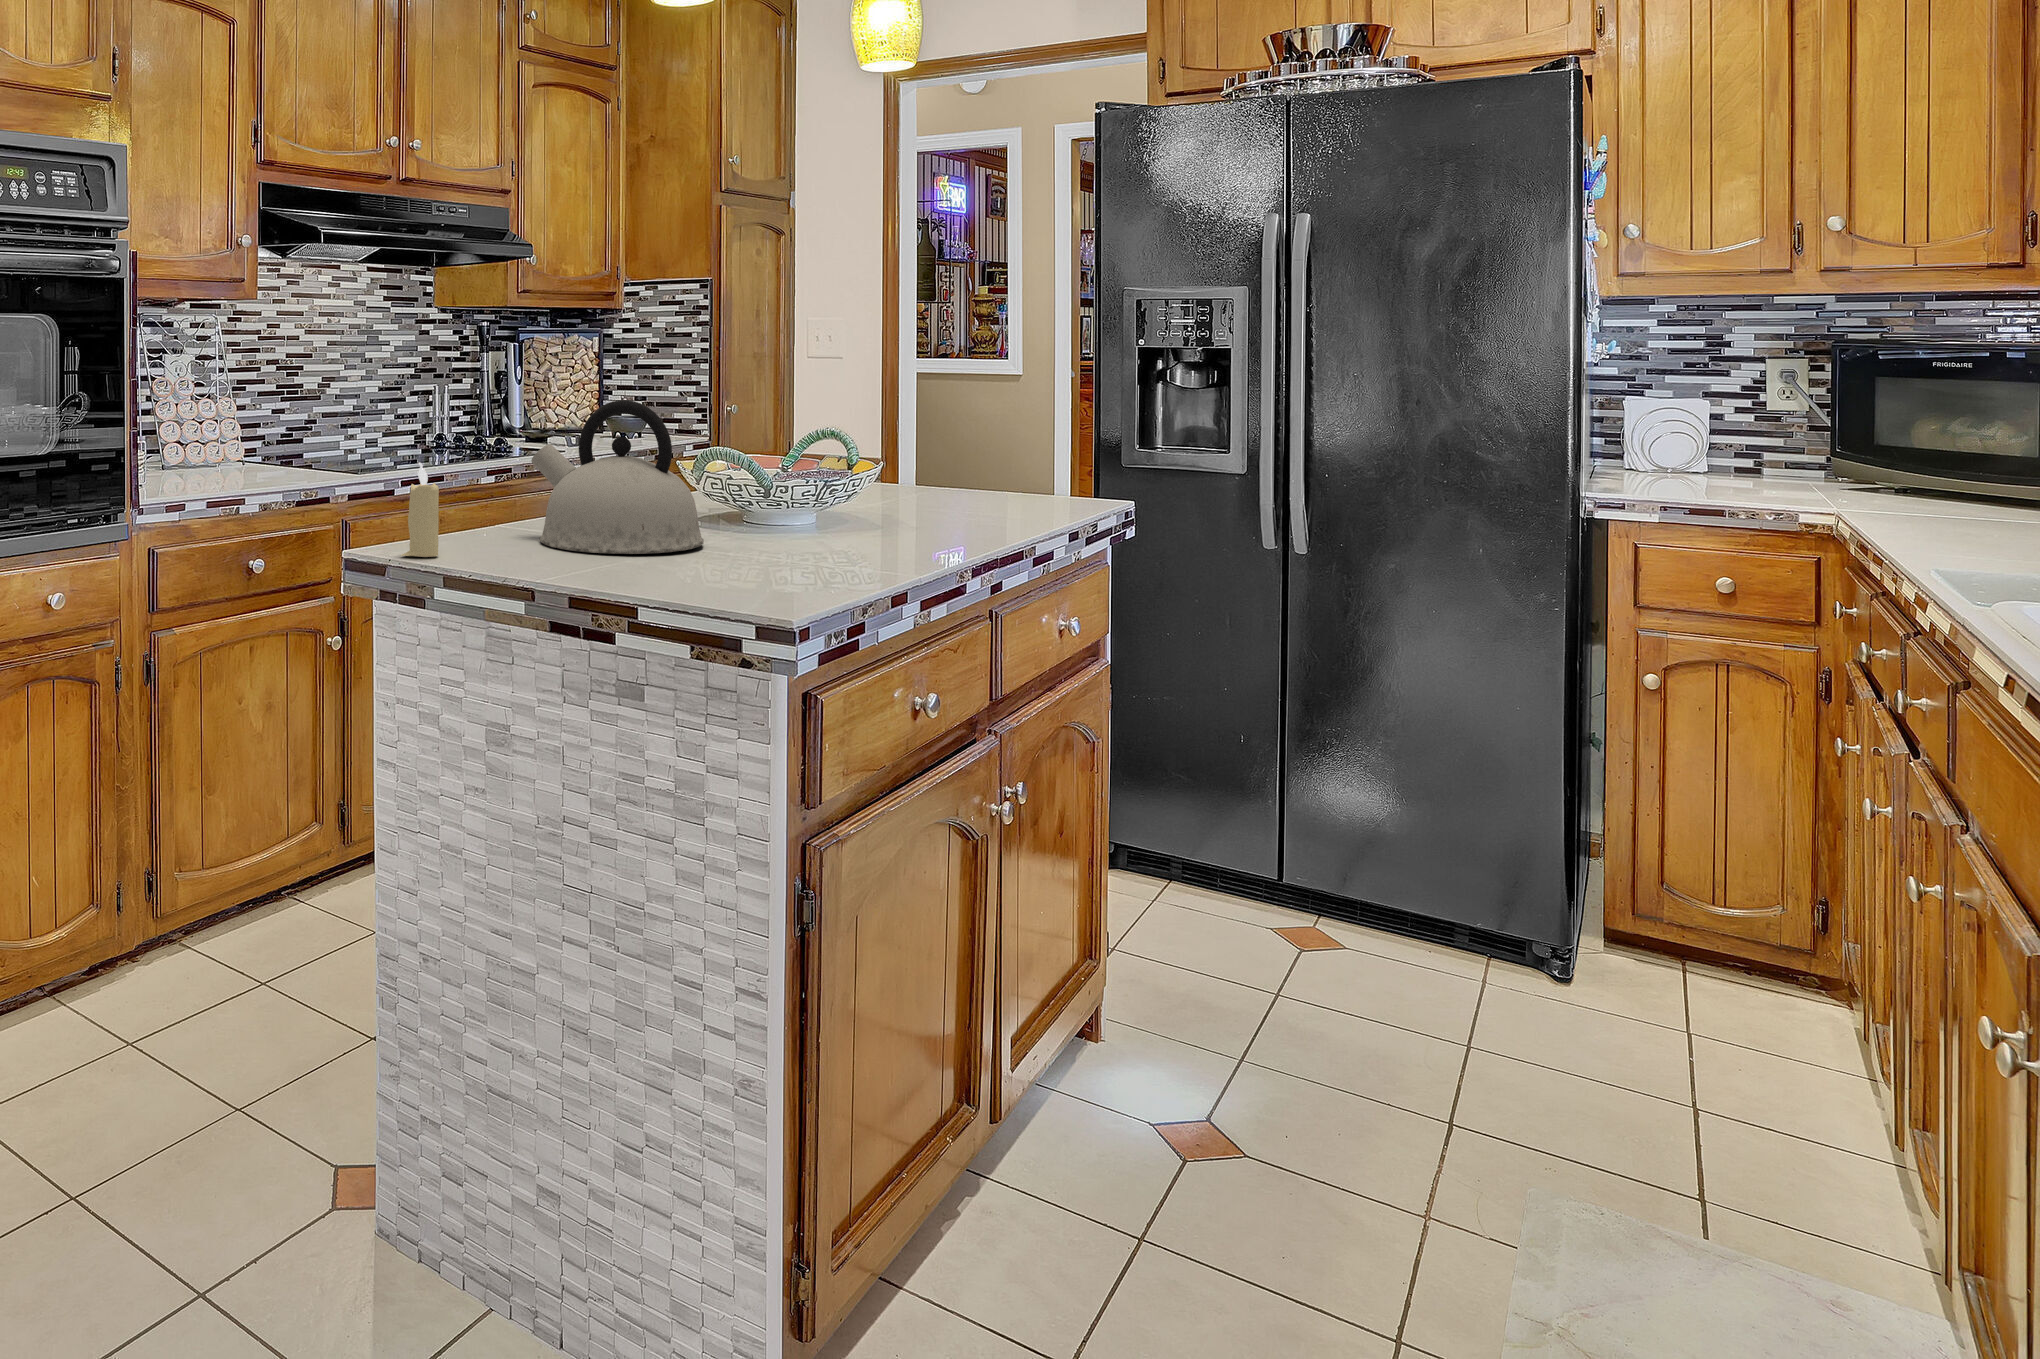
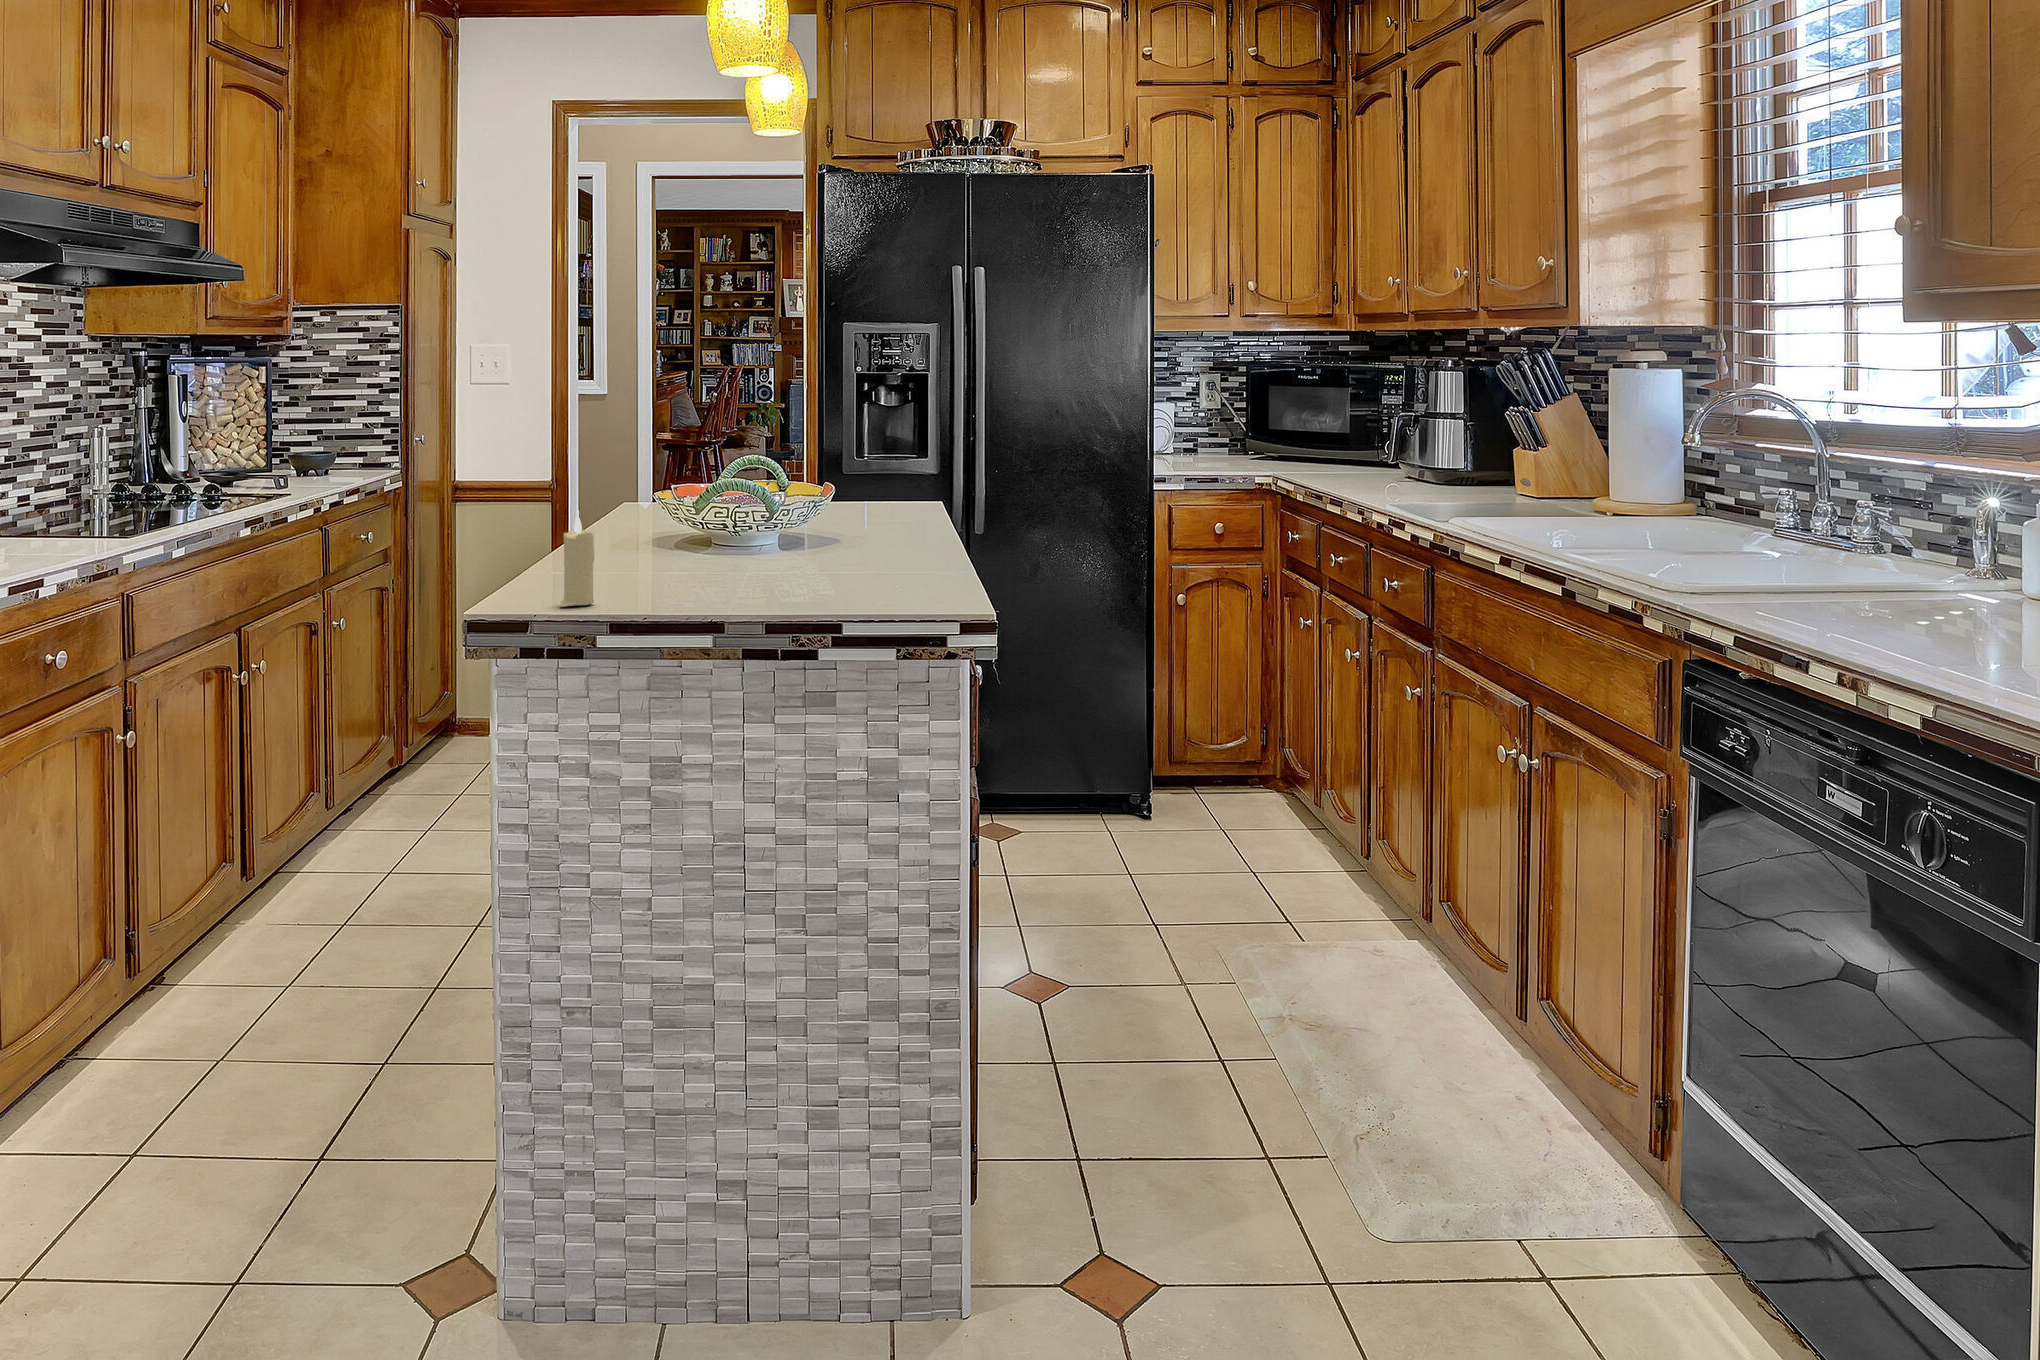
kettle: present [531,400,704,554] -> none [599,437,771,584]

